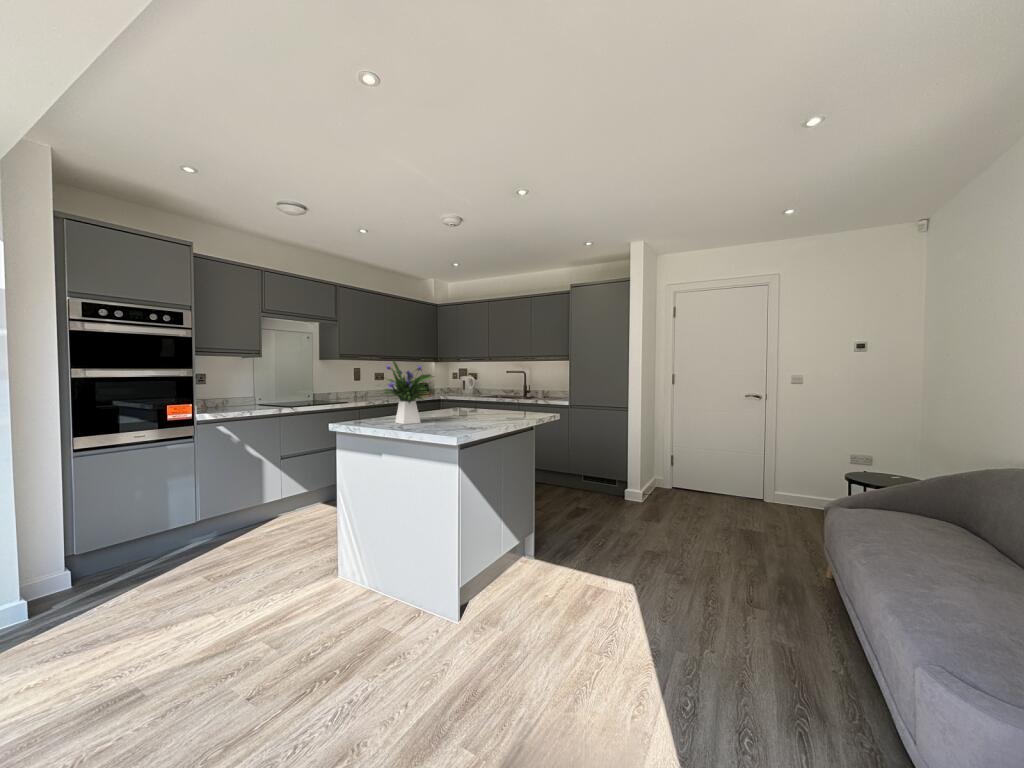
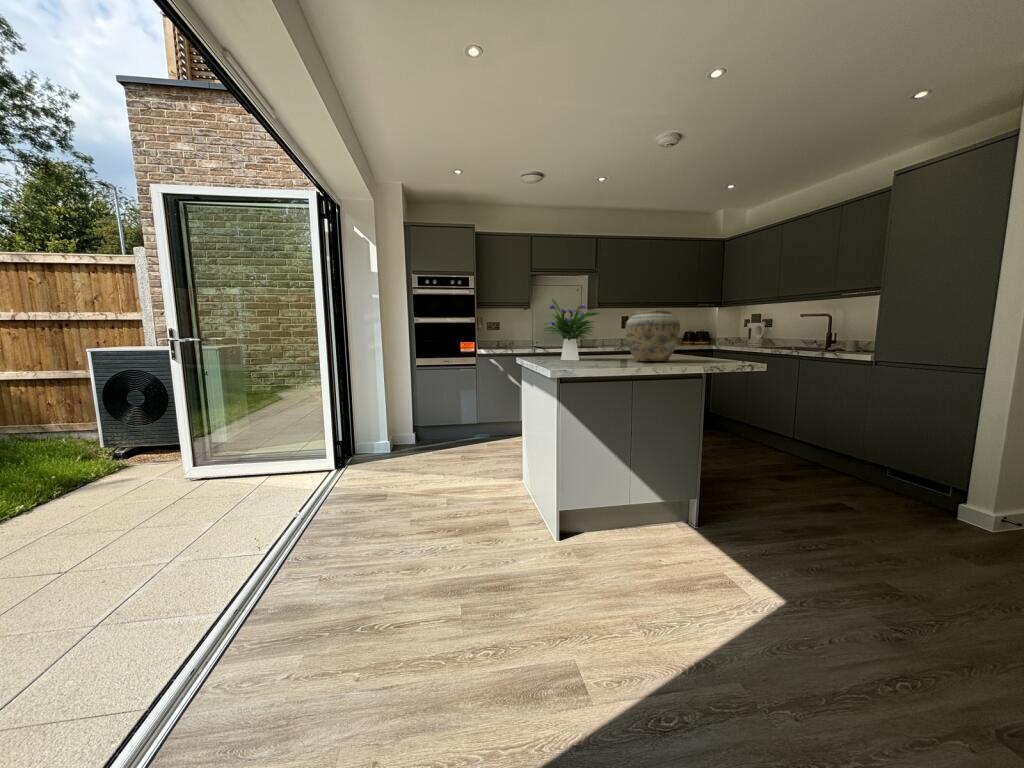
vase: none [463,375,508,420] -> present [625,310,680,361]

